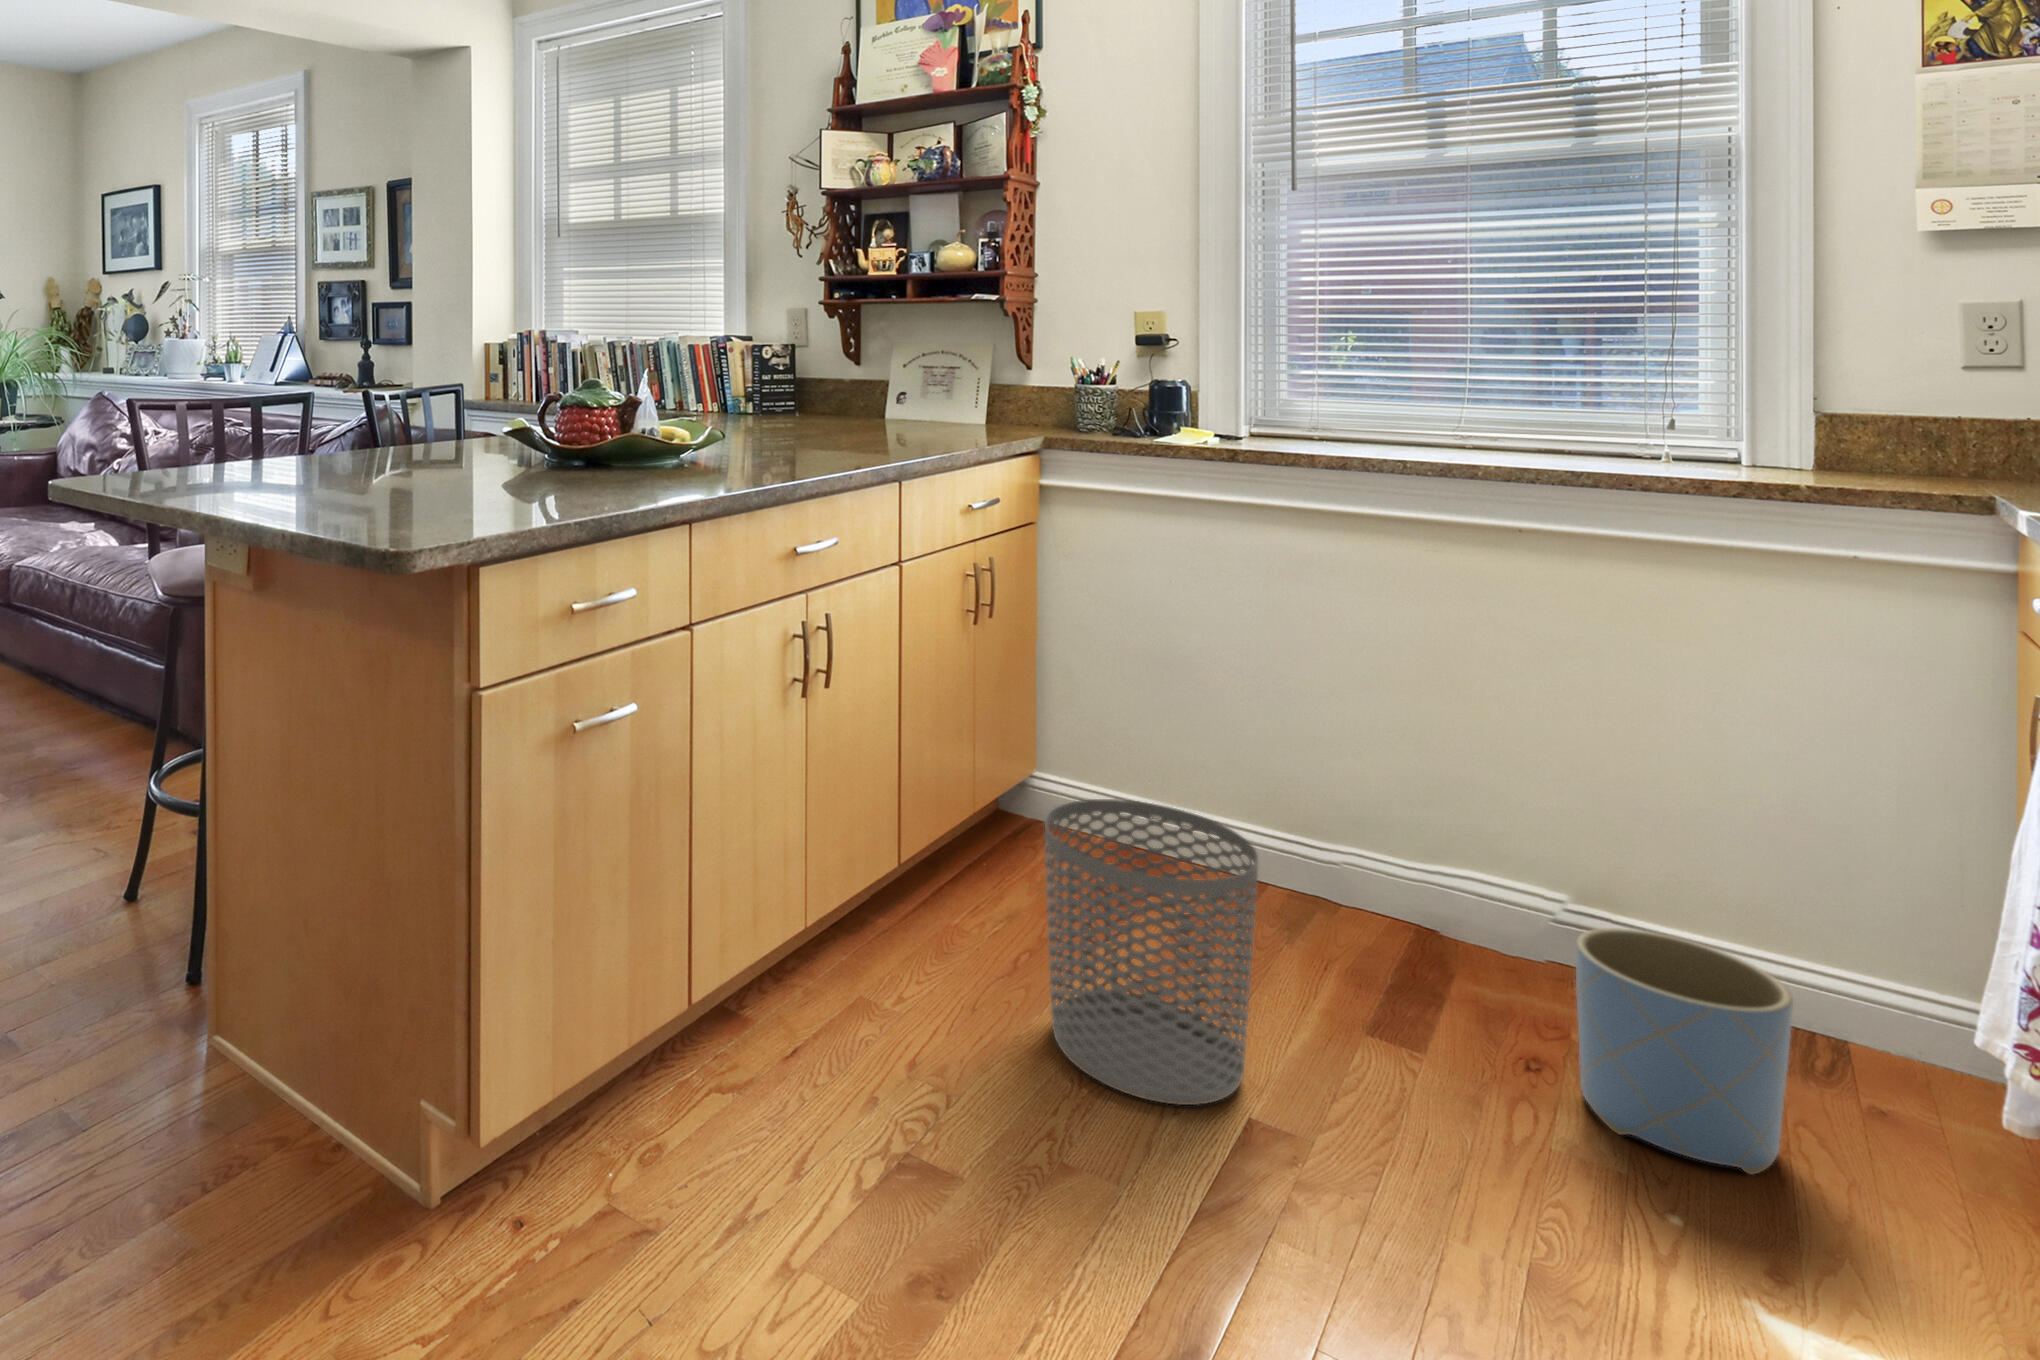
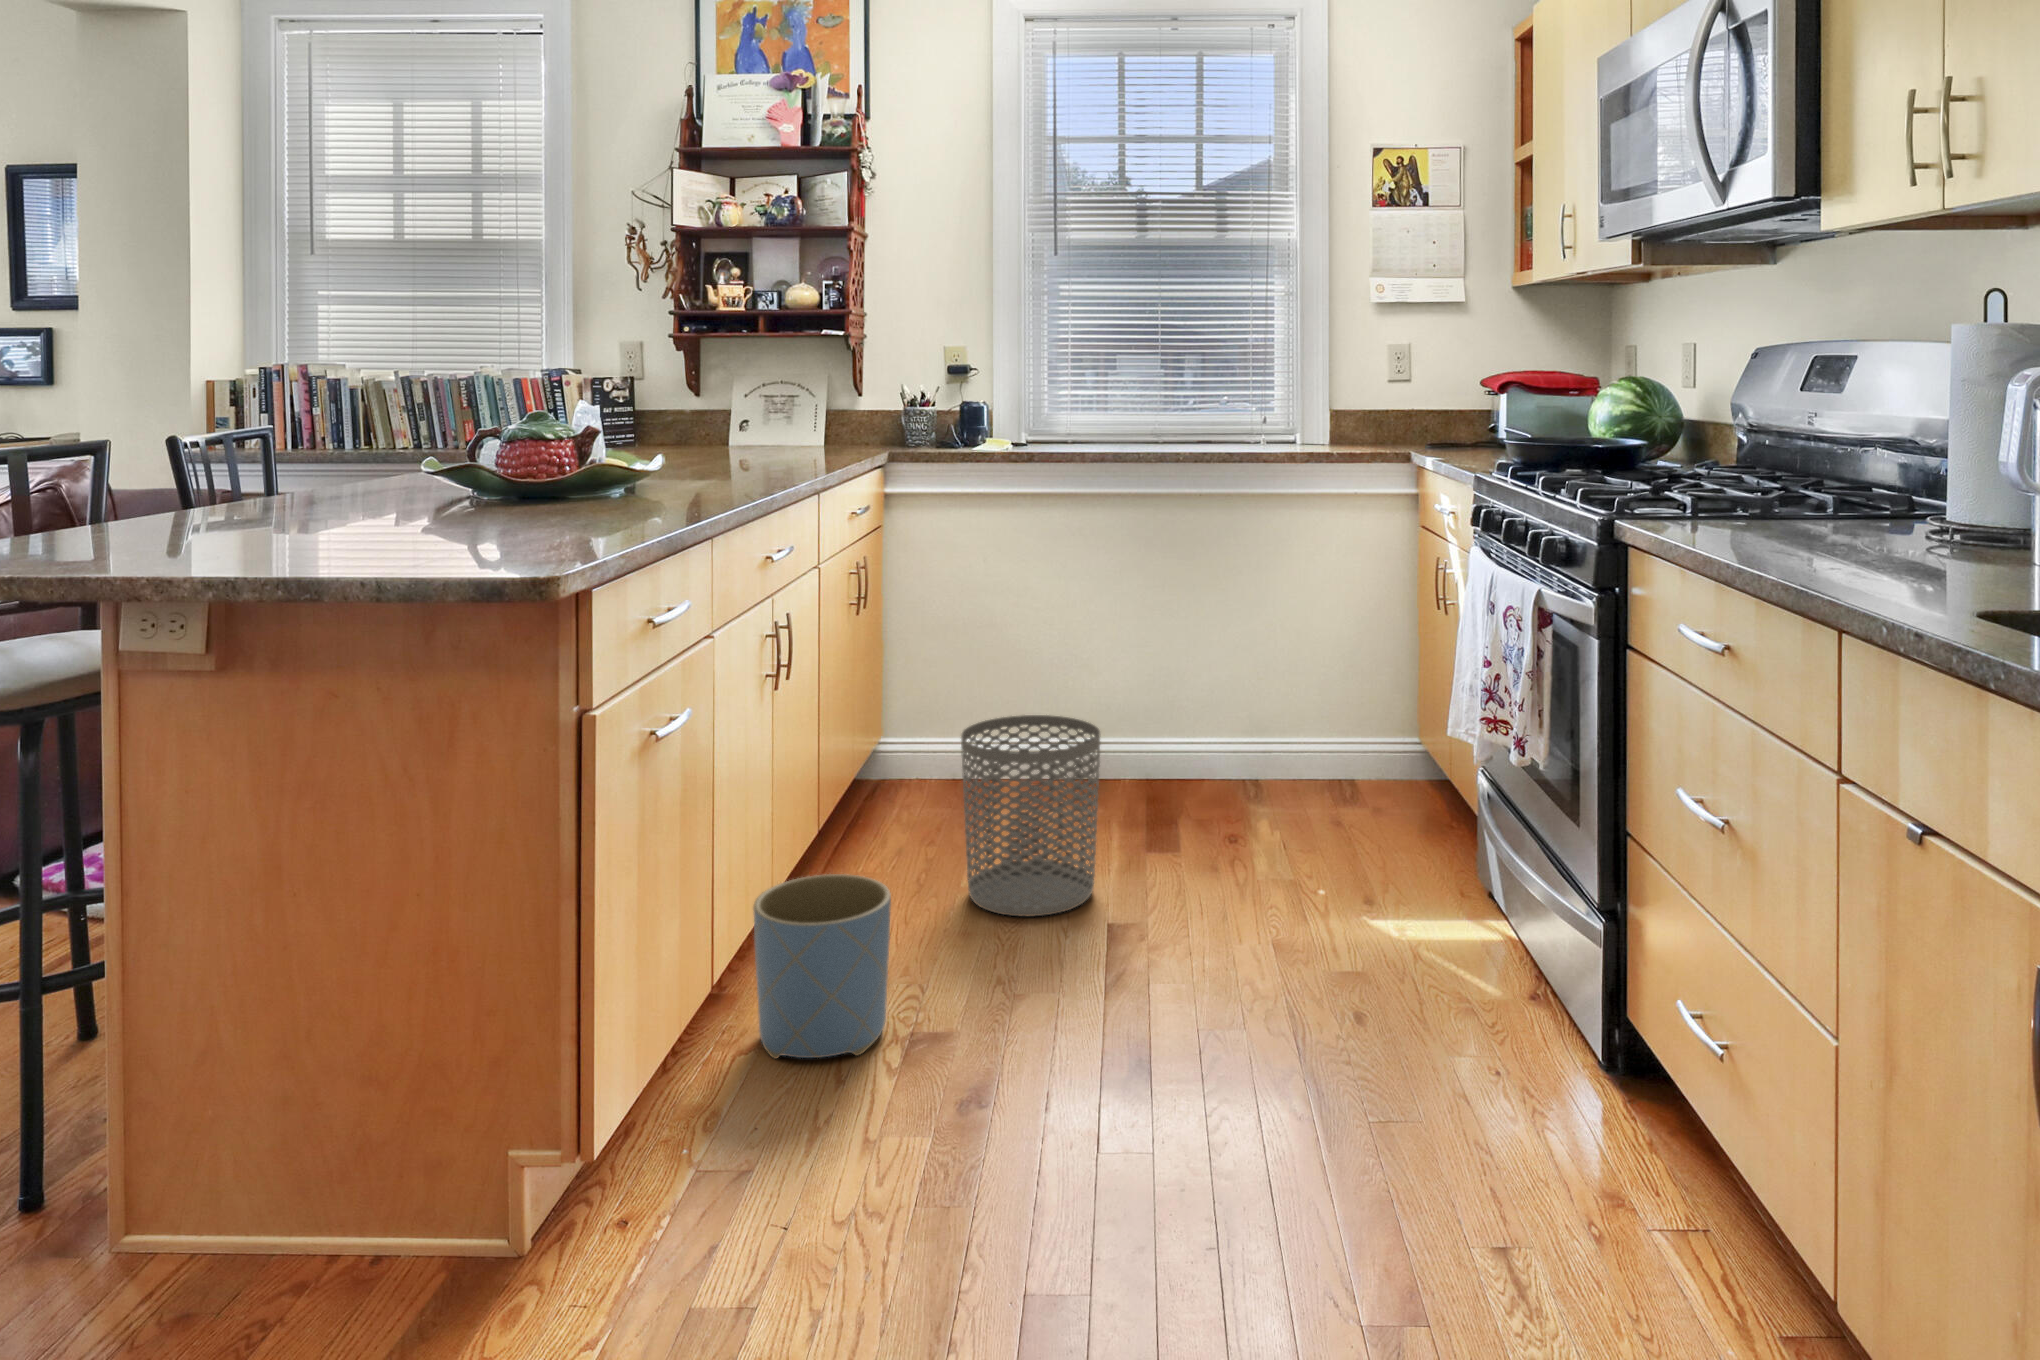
planter: present [1576,928,1793,1175] -> present [753,874,891,1059]

